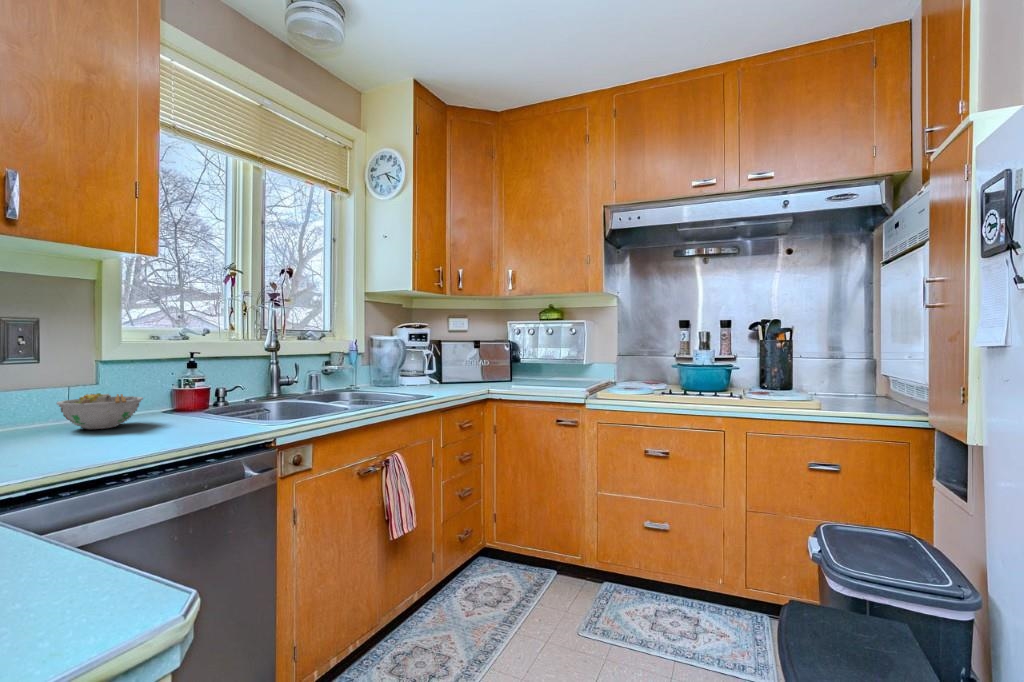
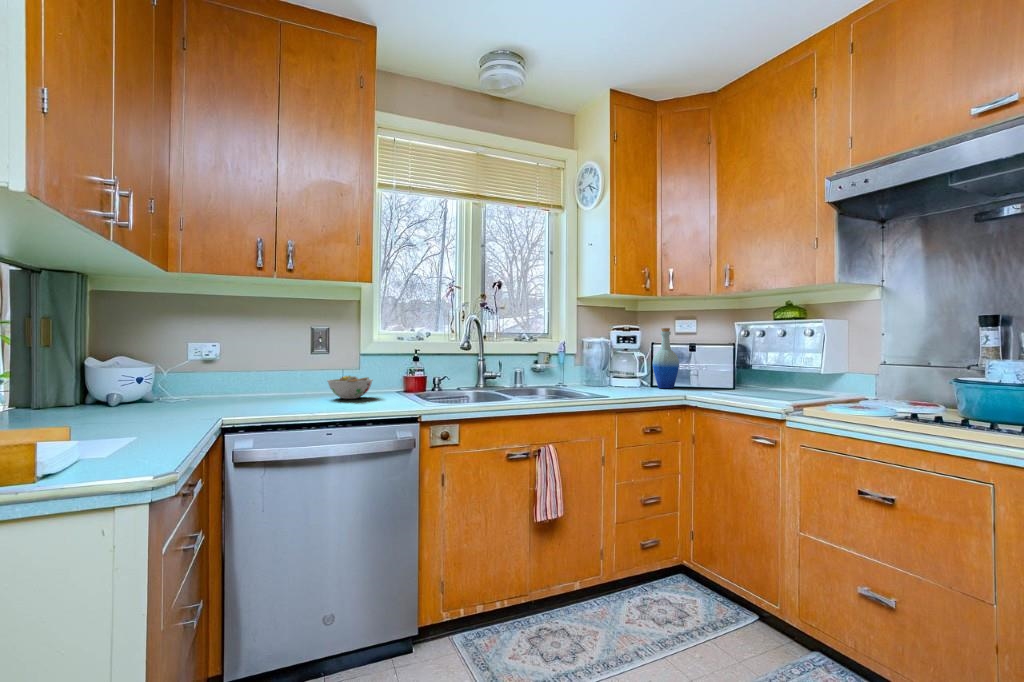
bottle: none [455,329,480,386] -> present [653,328,679,388]

